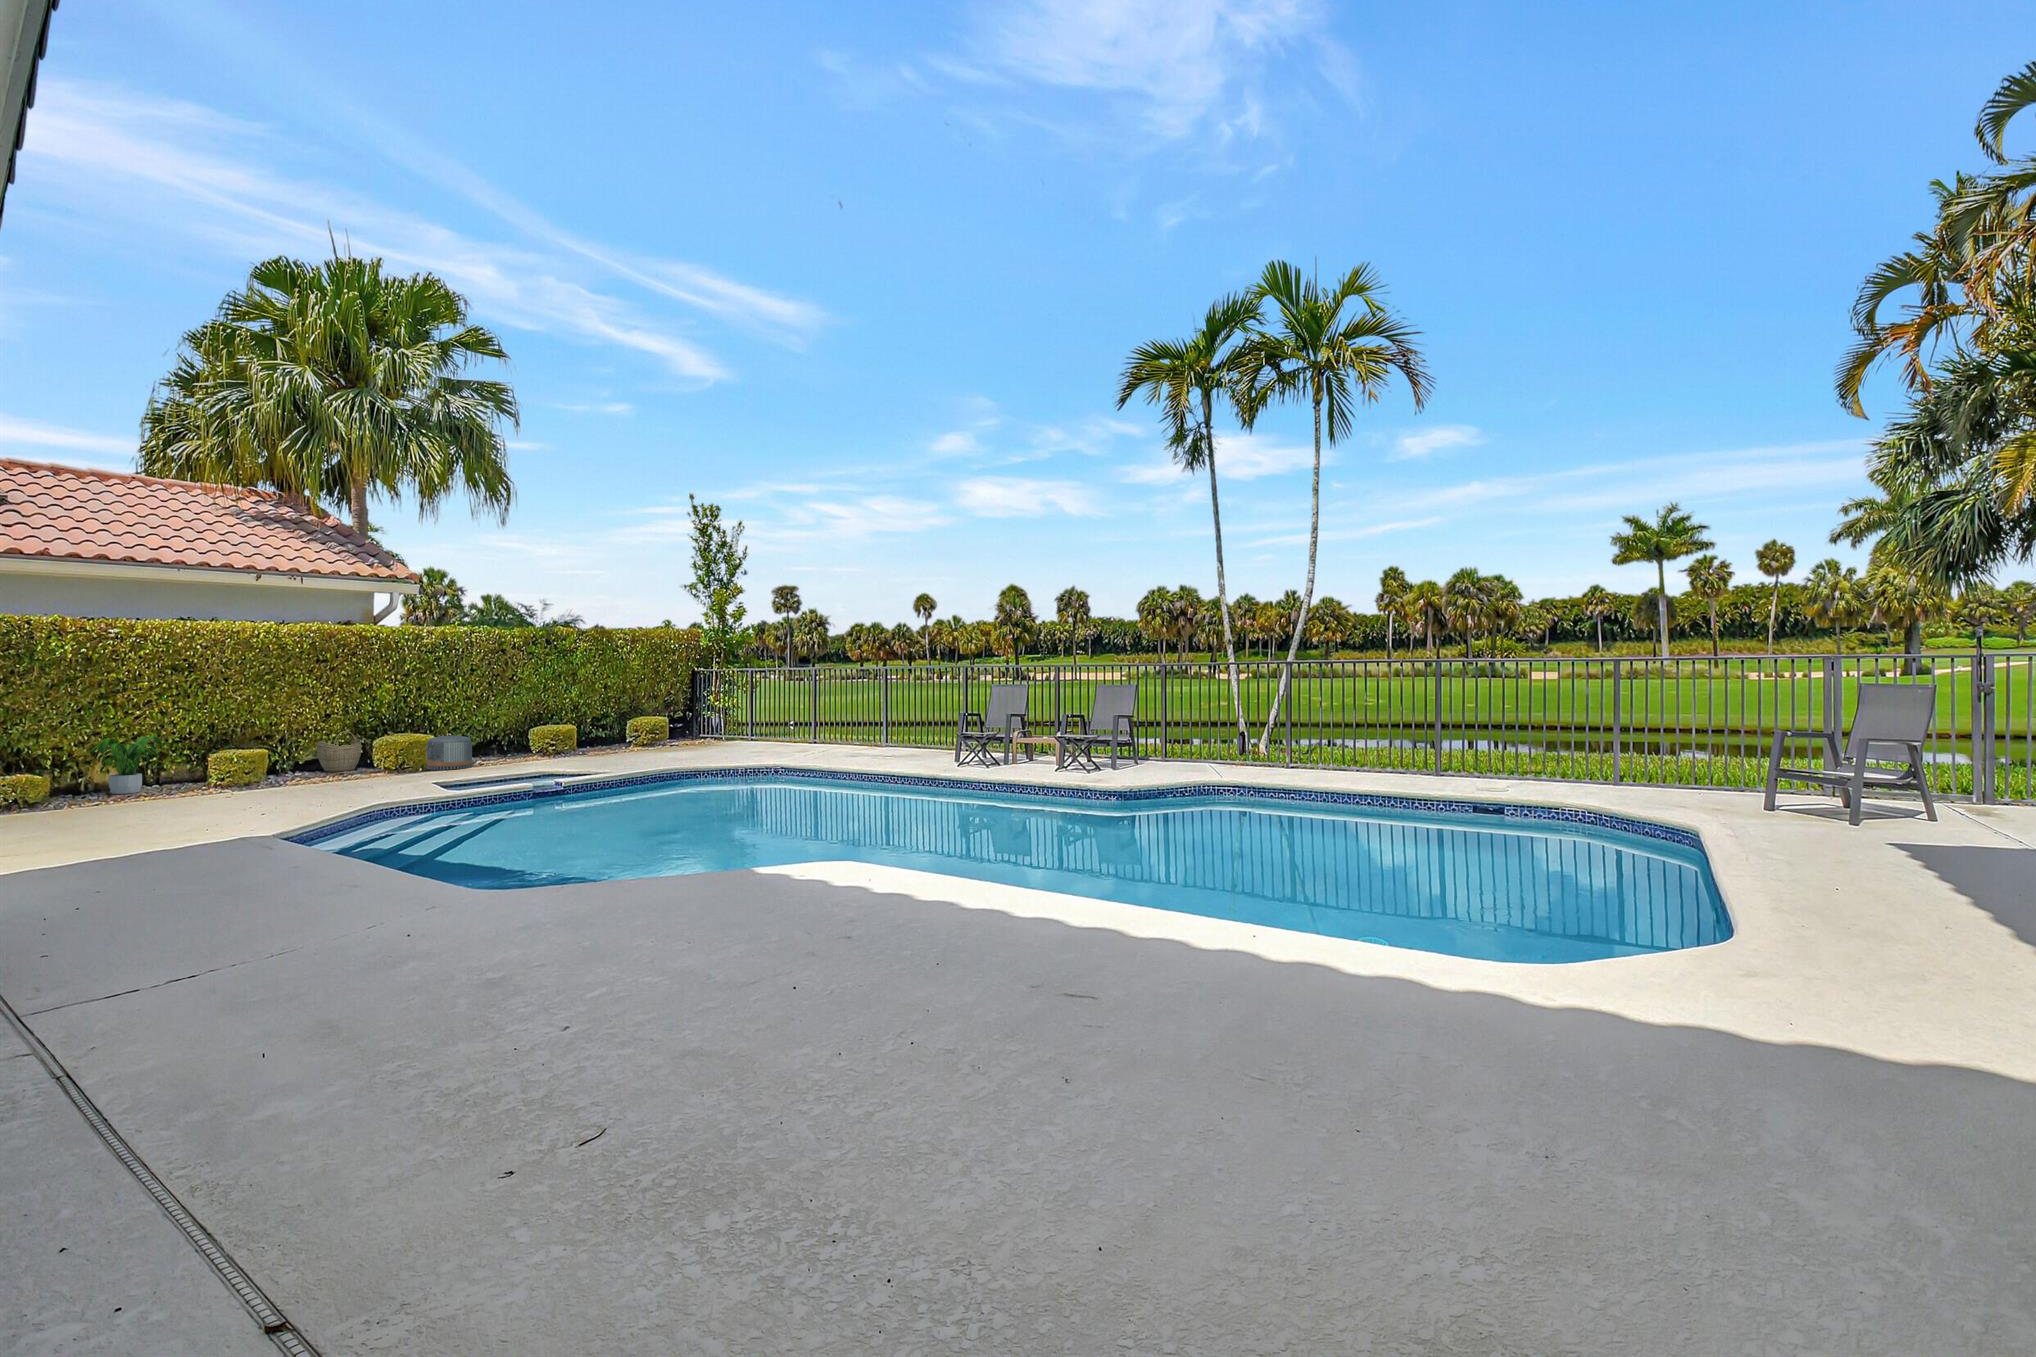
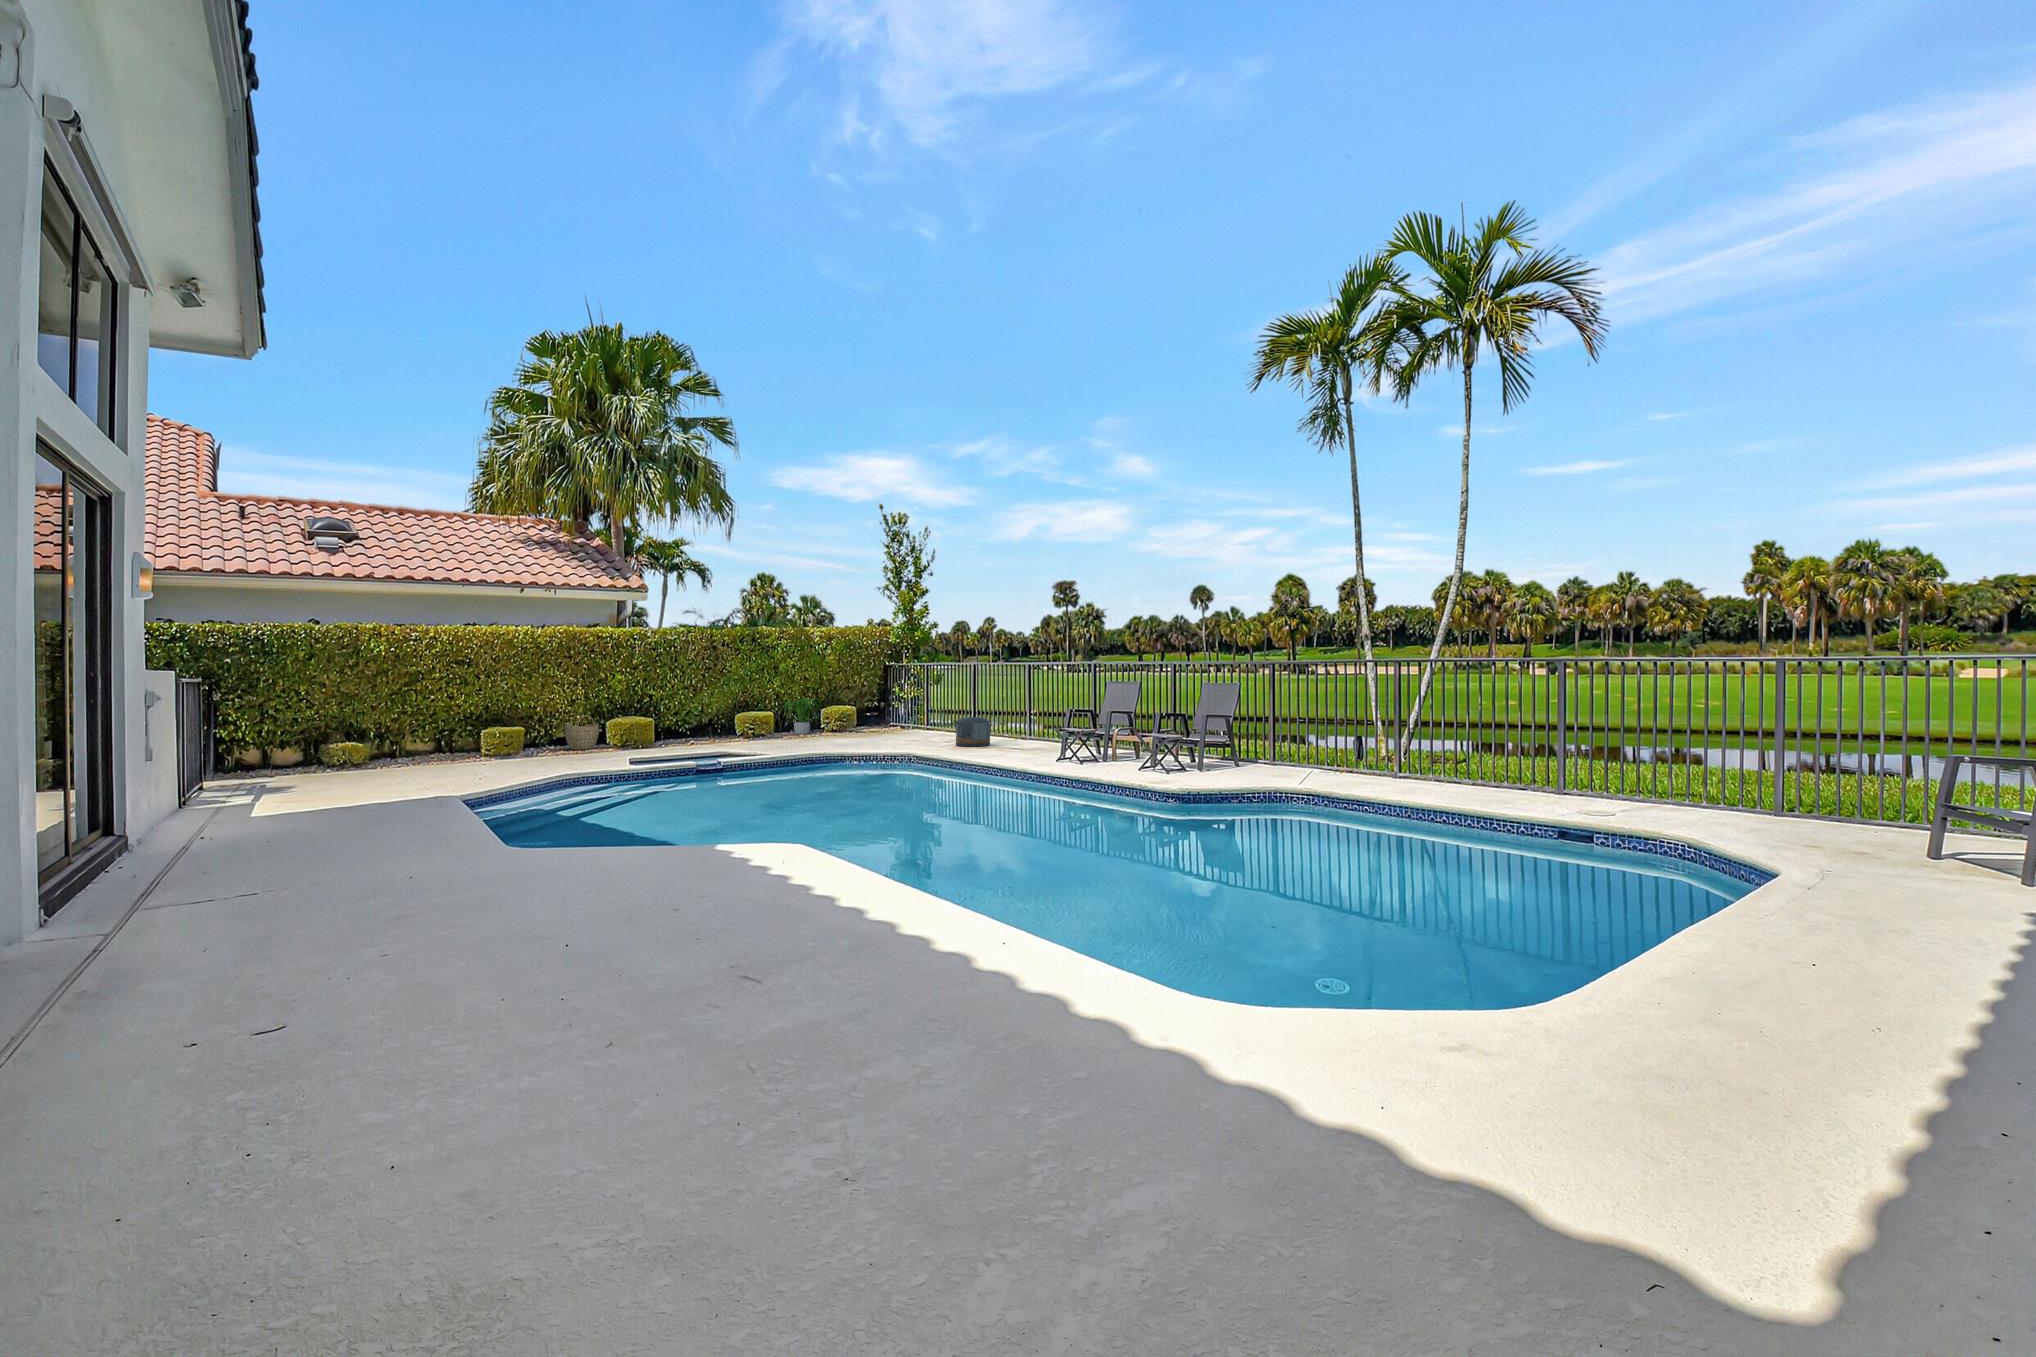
potted plant: present [86,736,163,794] -> present [784,699,821,734]
pouf: present [427,736,472,770] -> present [956,717,990,746]

